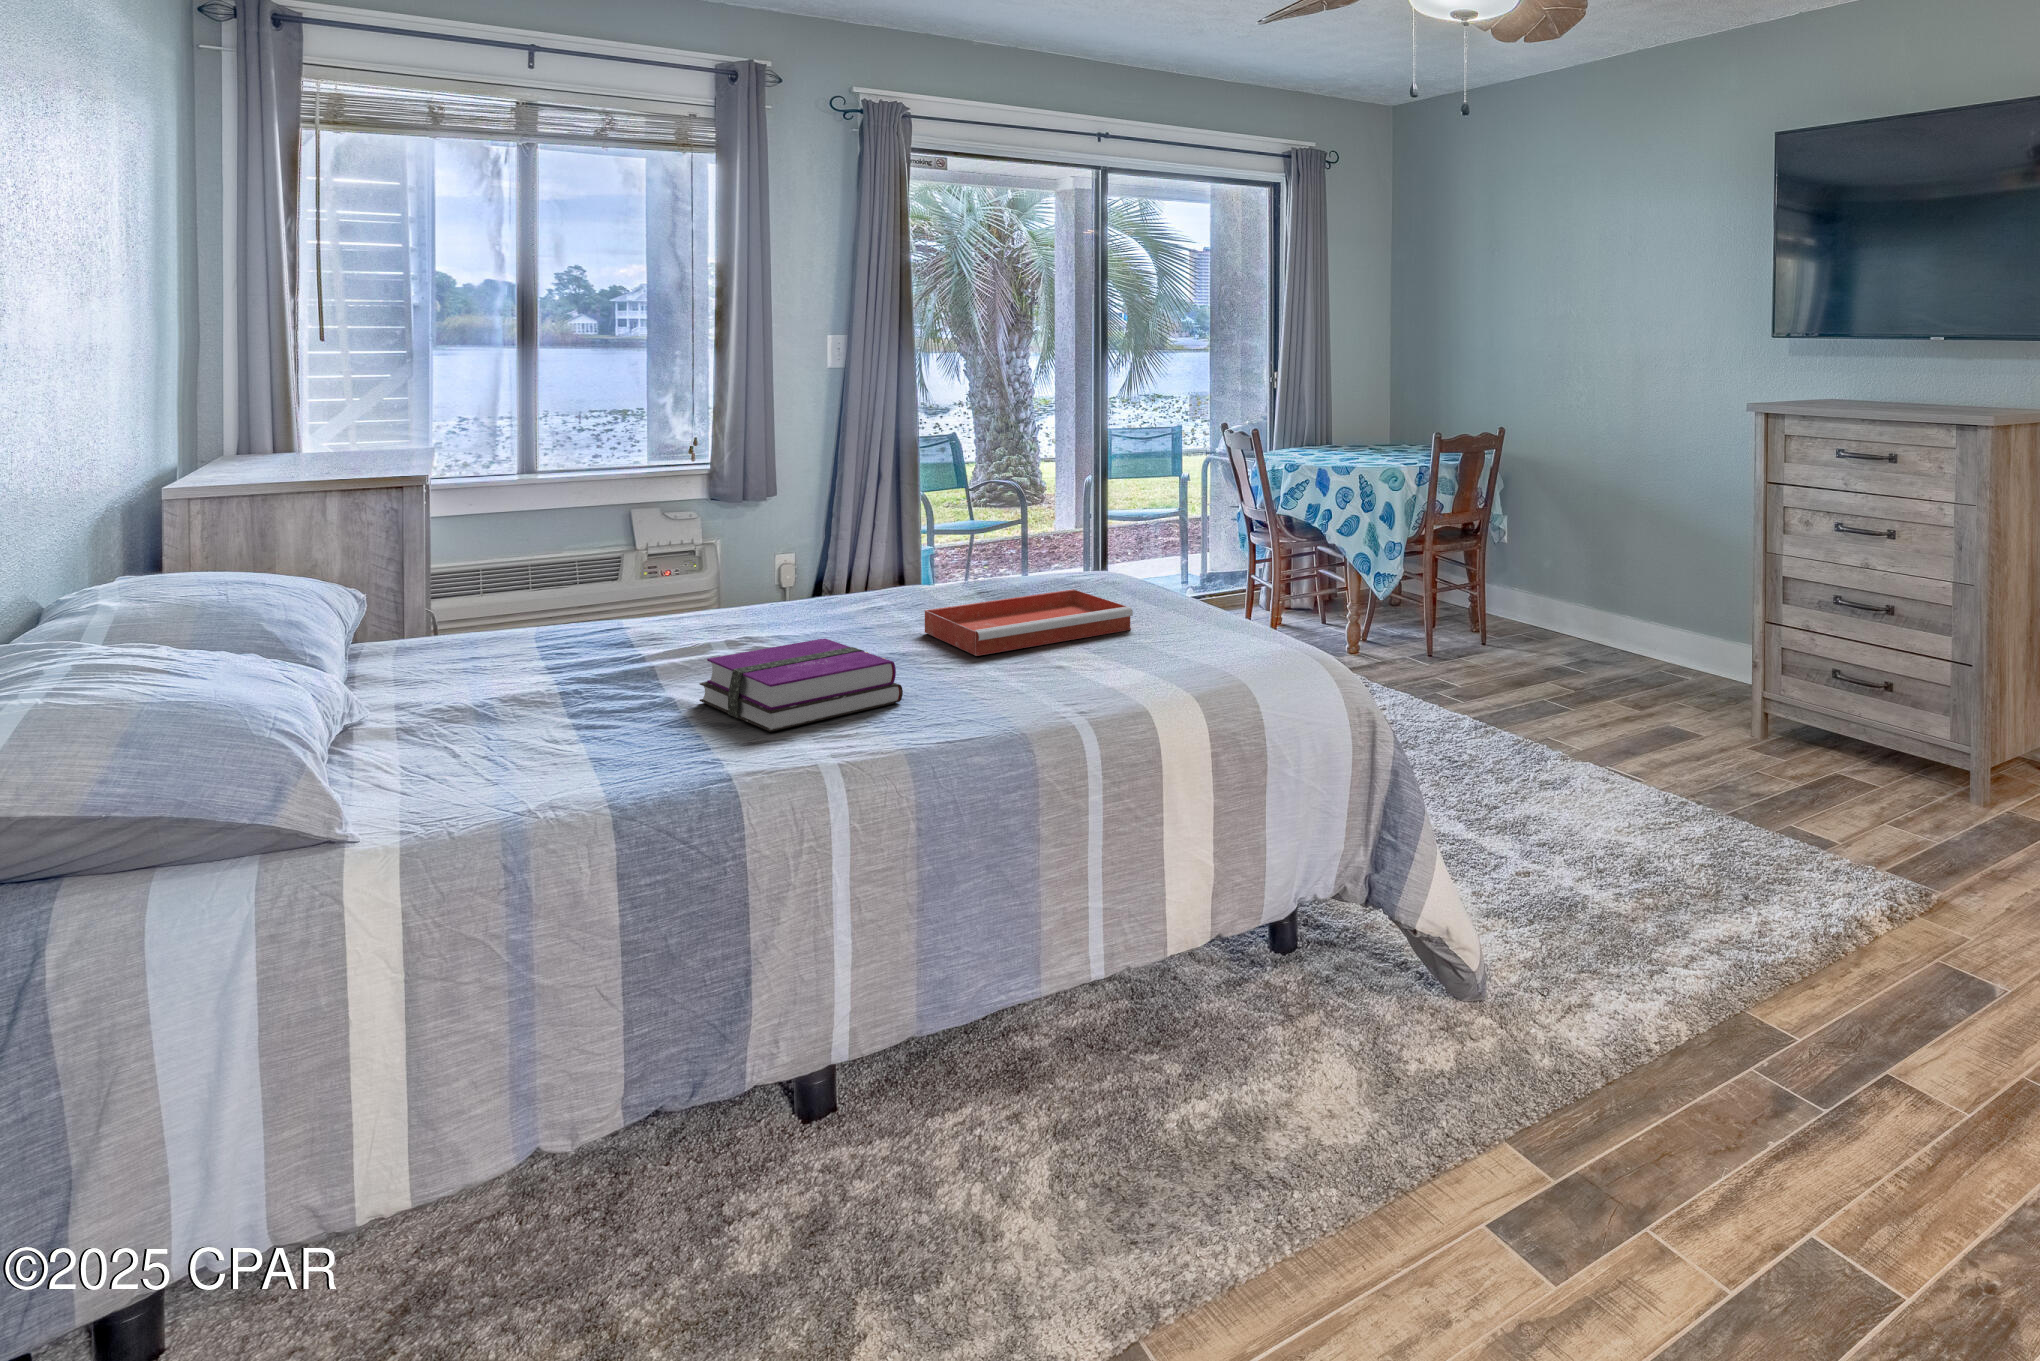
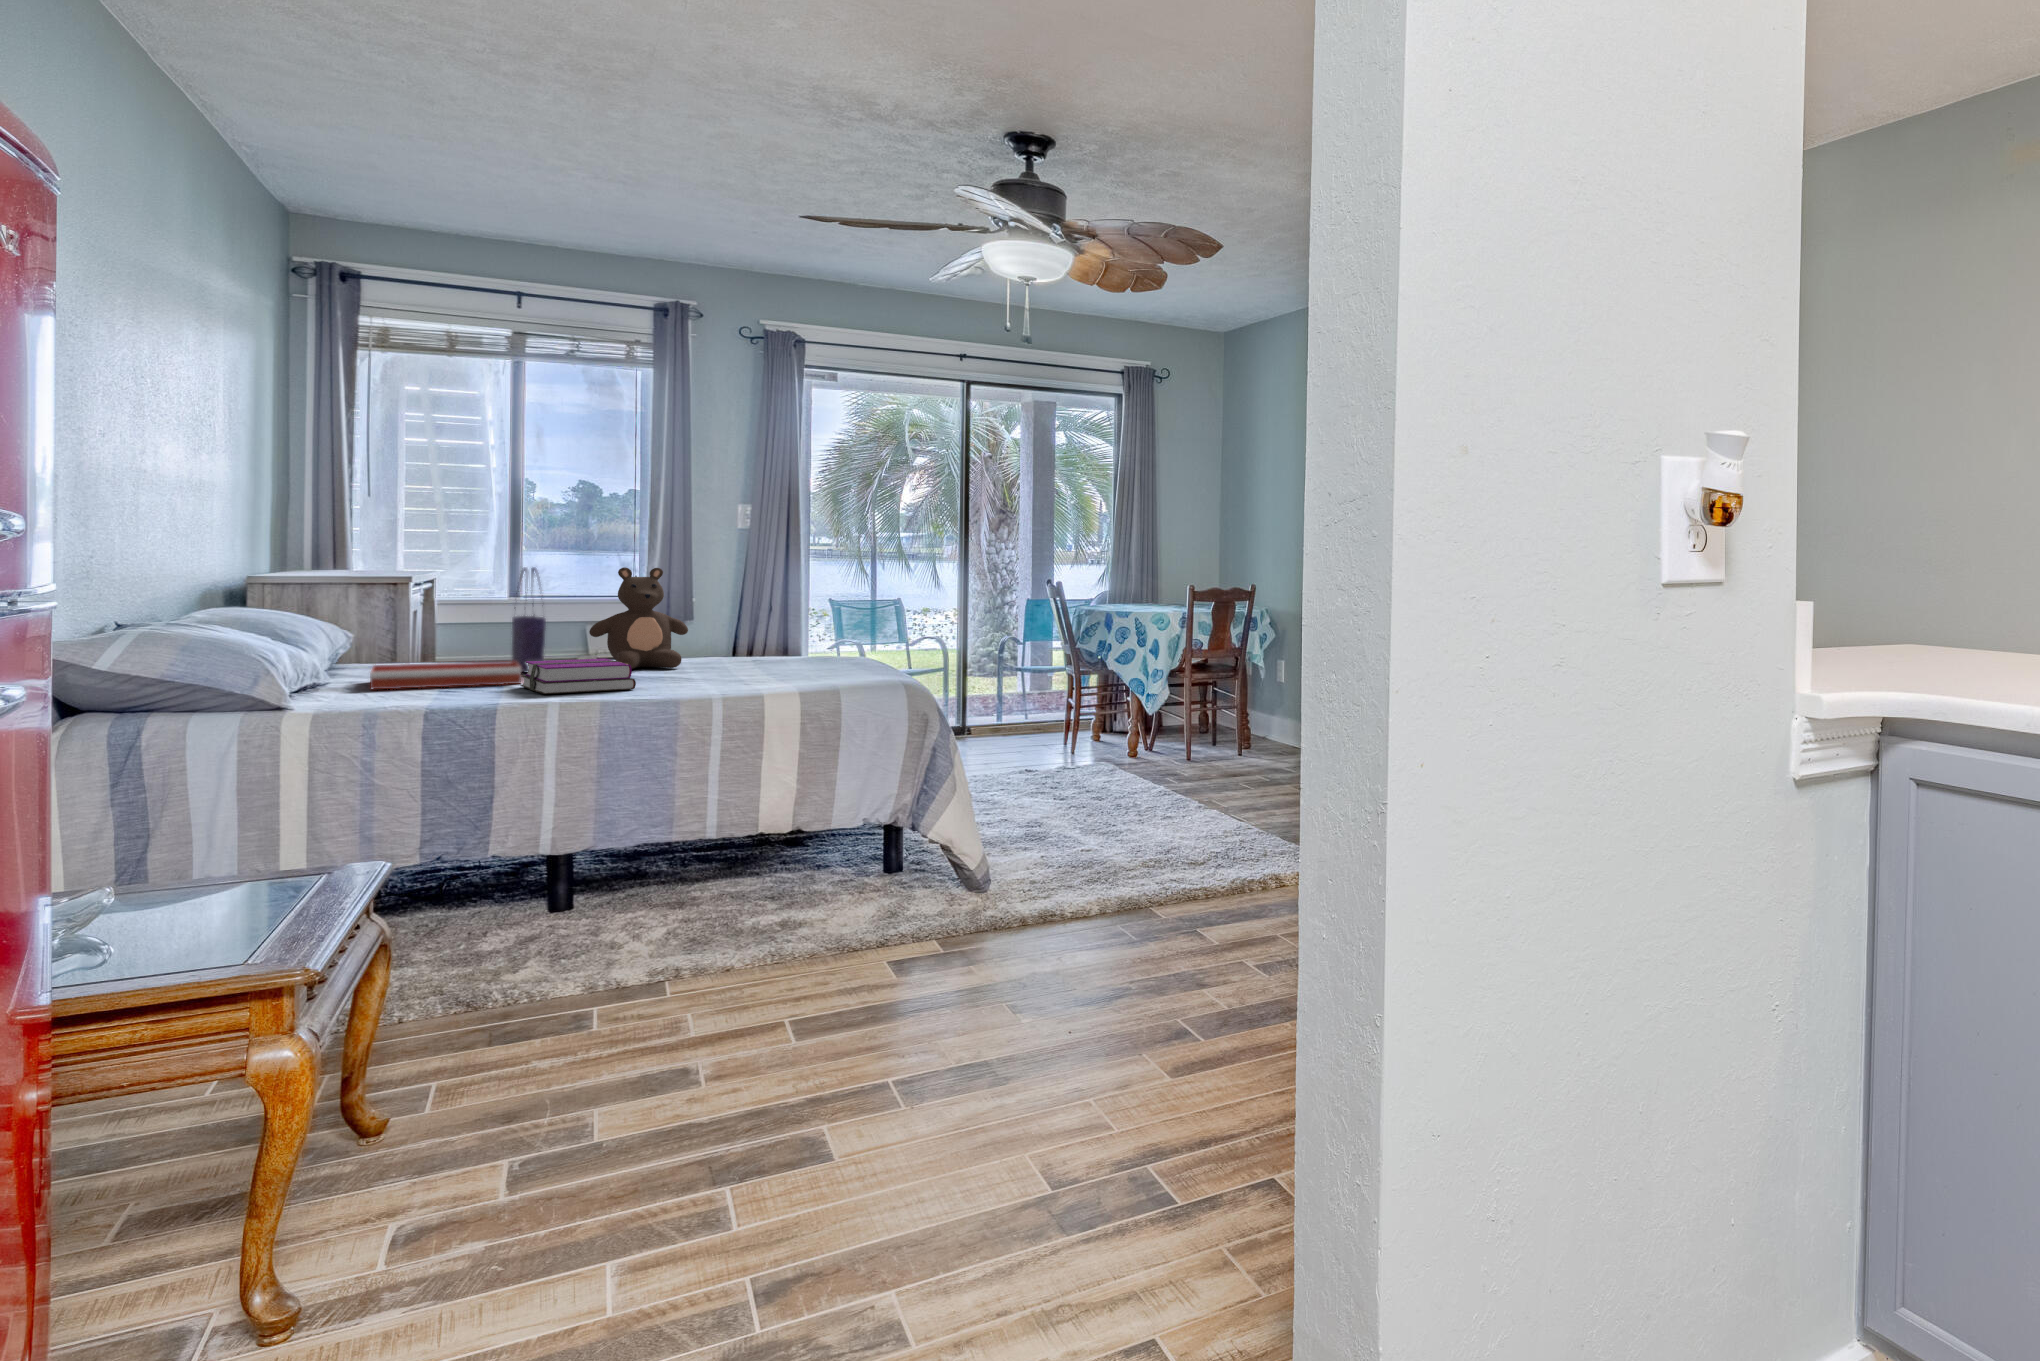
teddy bear: none [750,465,892,634] -> present [589,567,688,669]
tote bag: none [632,478,689,650] -> present [512,568,546,673]
tray: present [925,589,1133,656] -> present [370,661,521,689]

